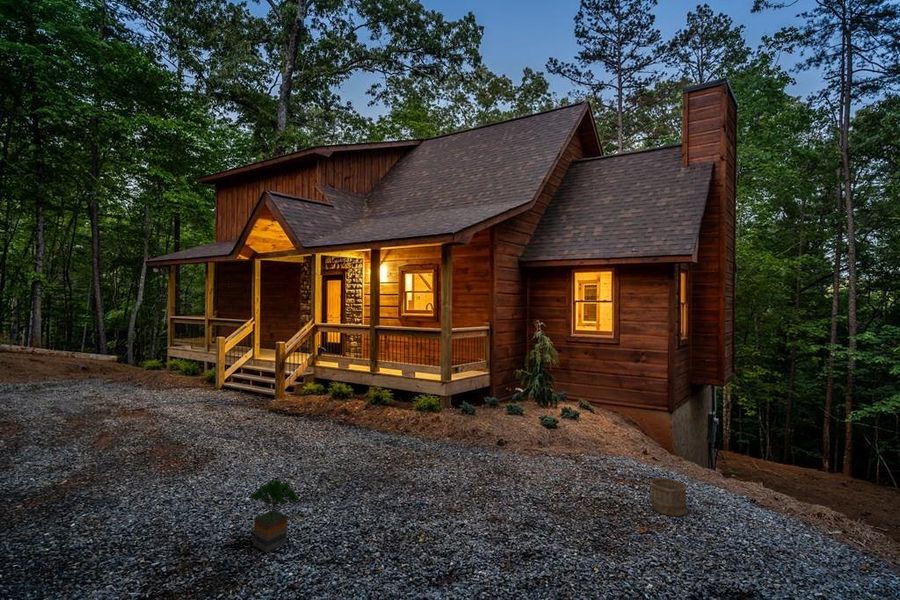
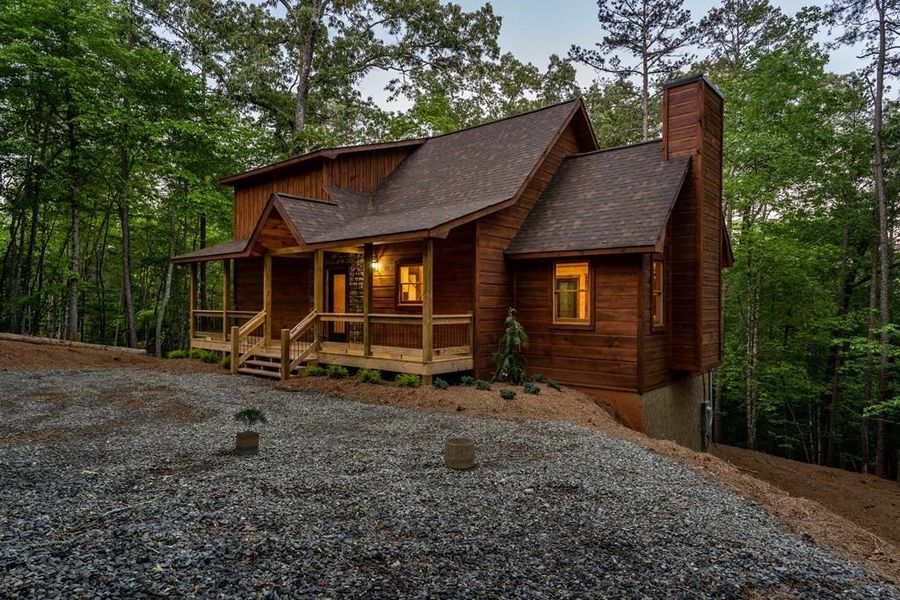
wooden bucket: present [650,478,687,516] -> present [444,437,475,469]

